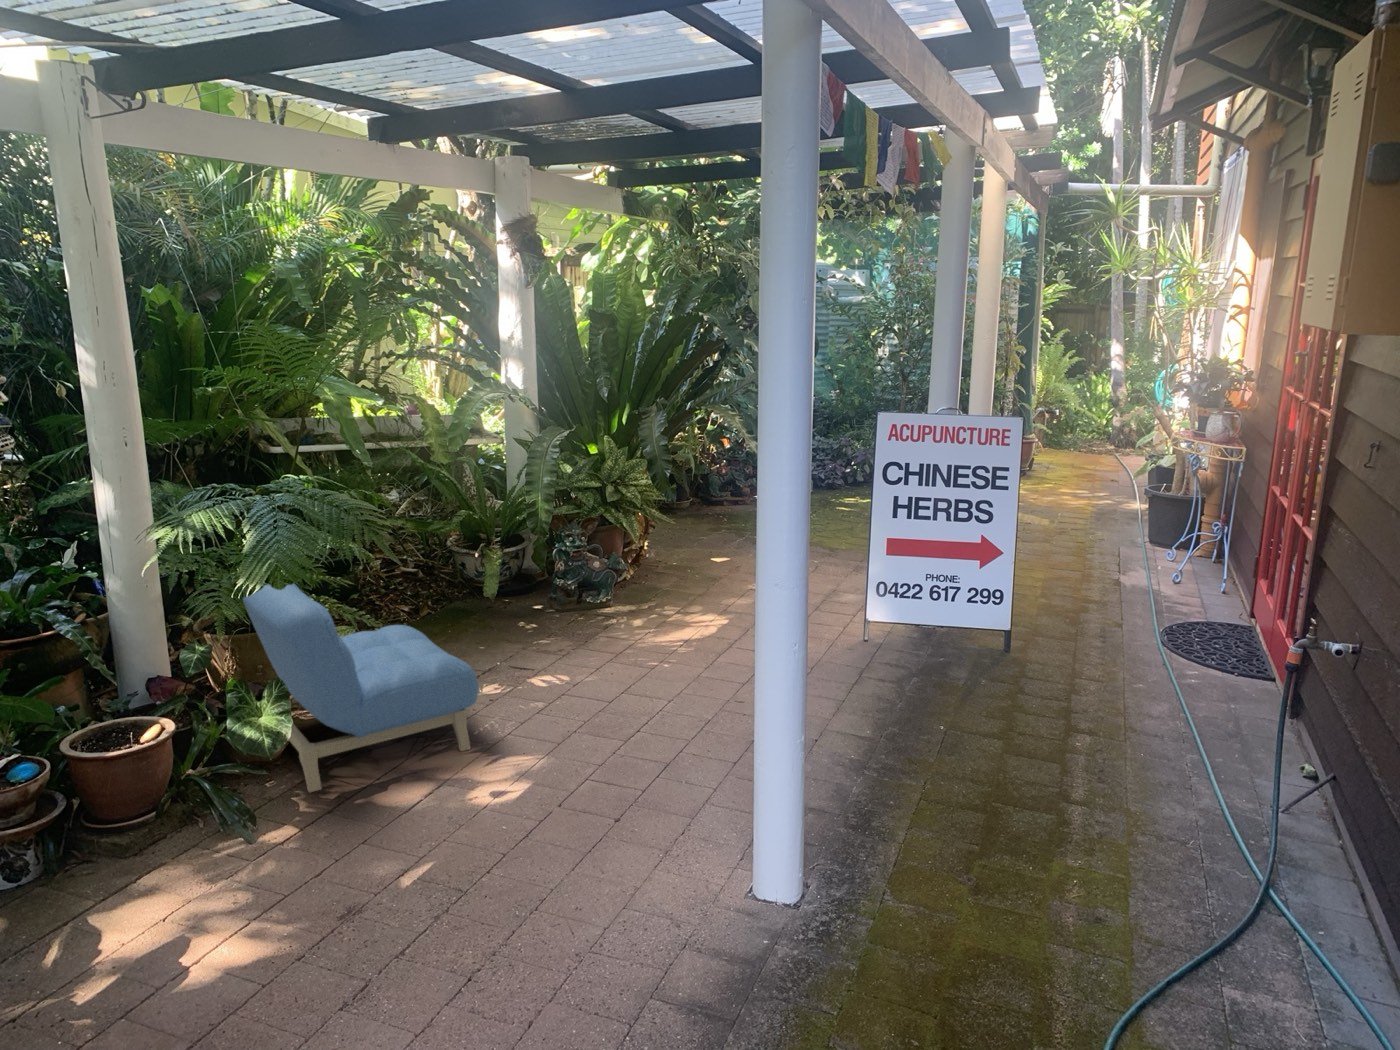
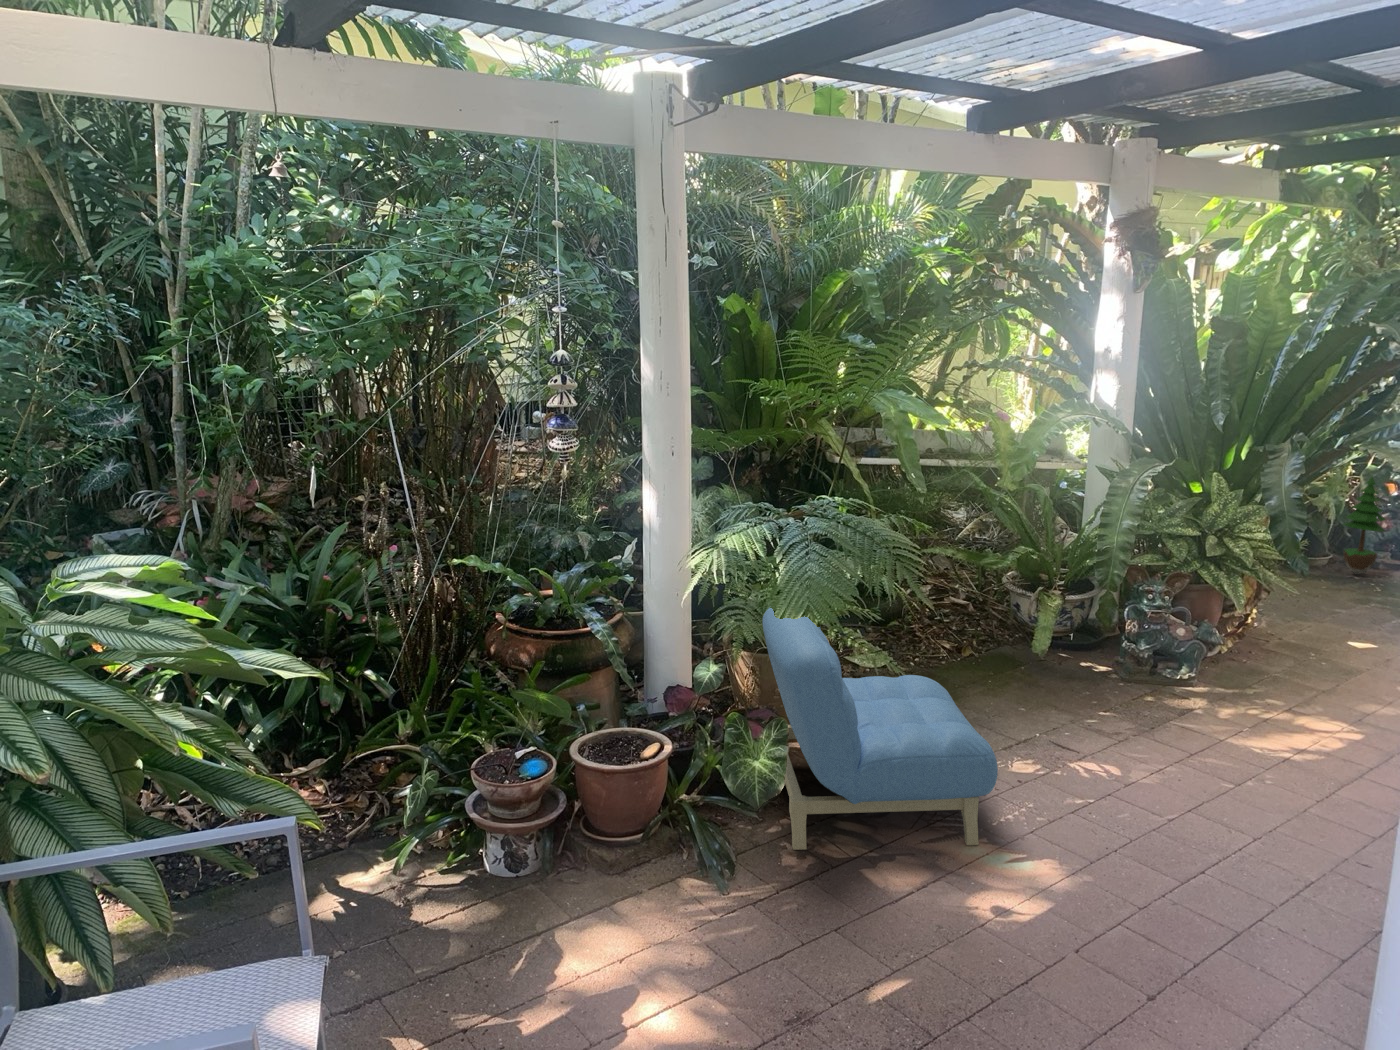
potted tree: none [697,431,726,509] -> present [1342,477,1385,575]

